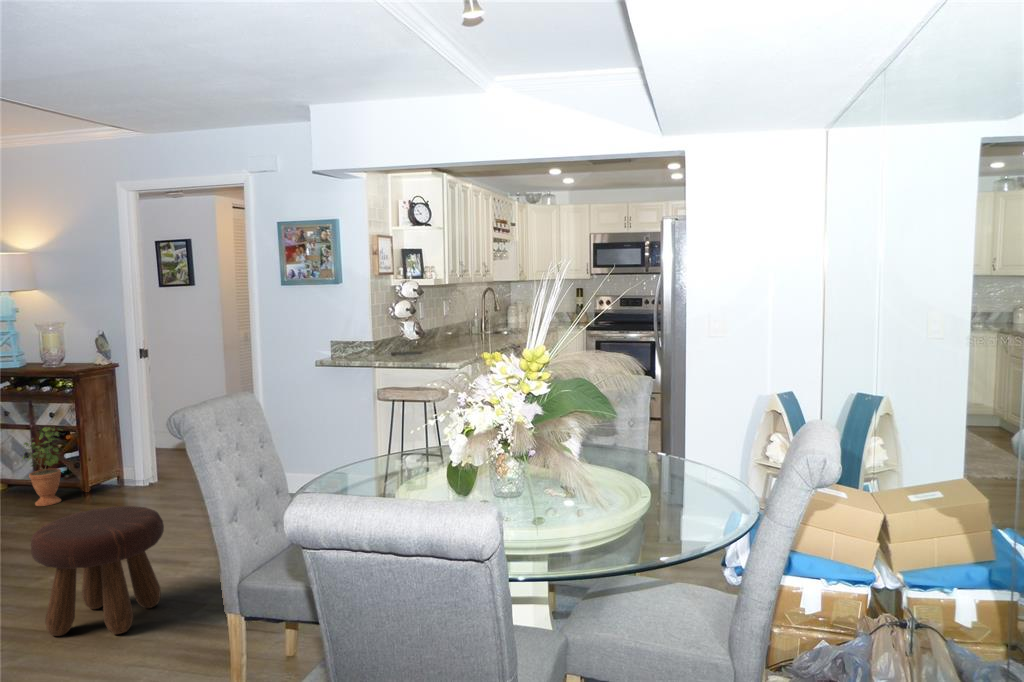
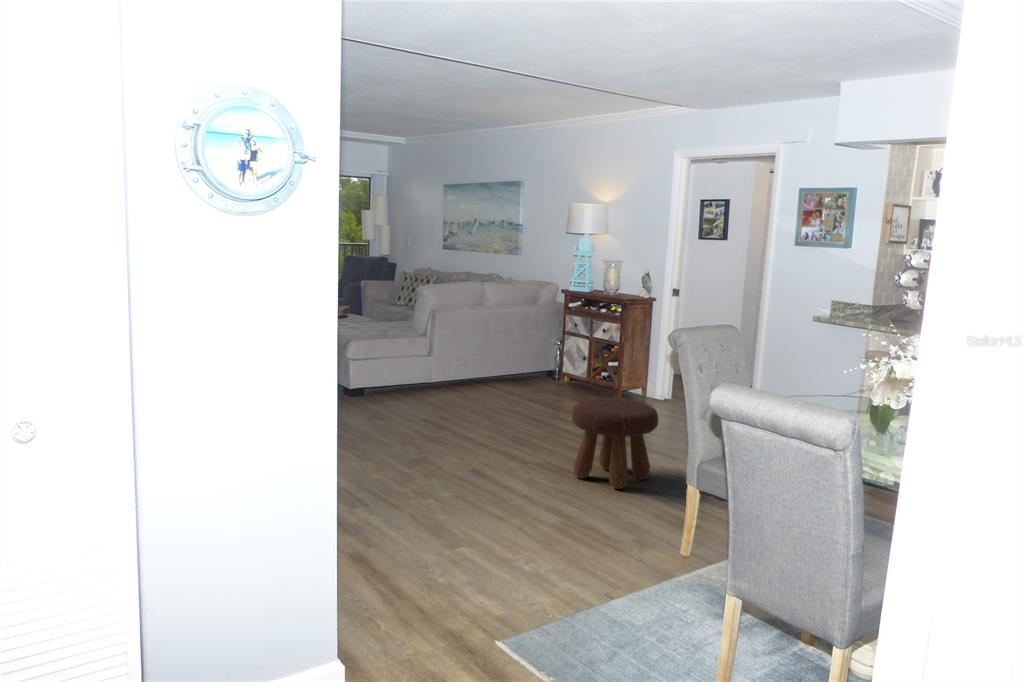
potted plant: present [23,427,62,506] -> none [581,336,610,398]

